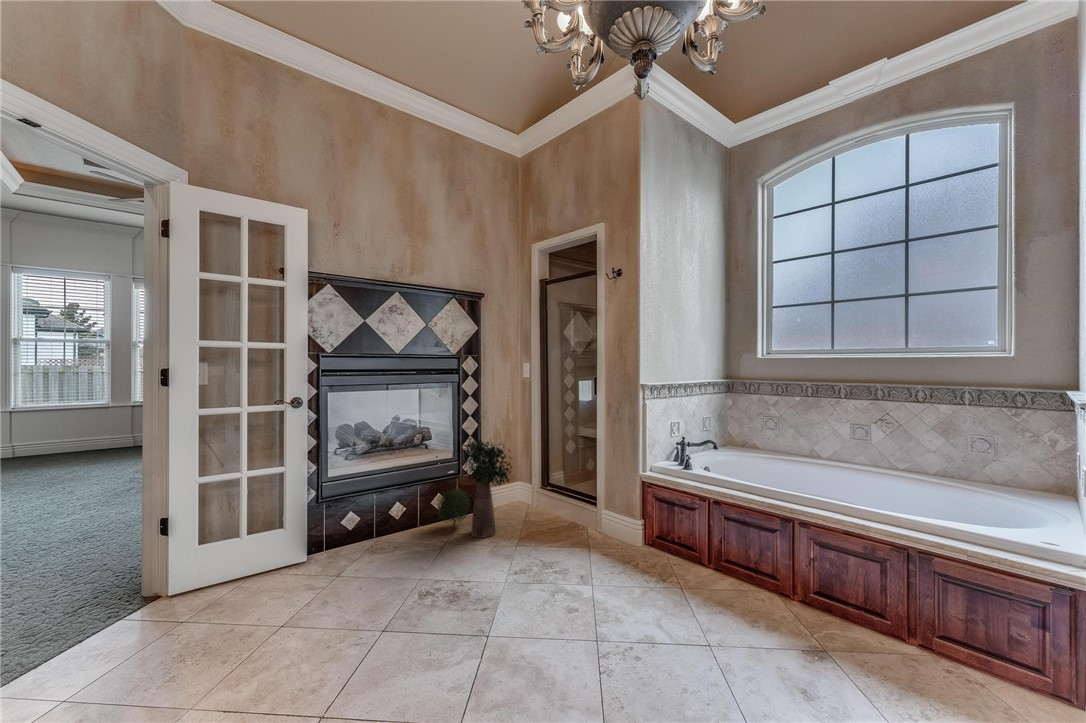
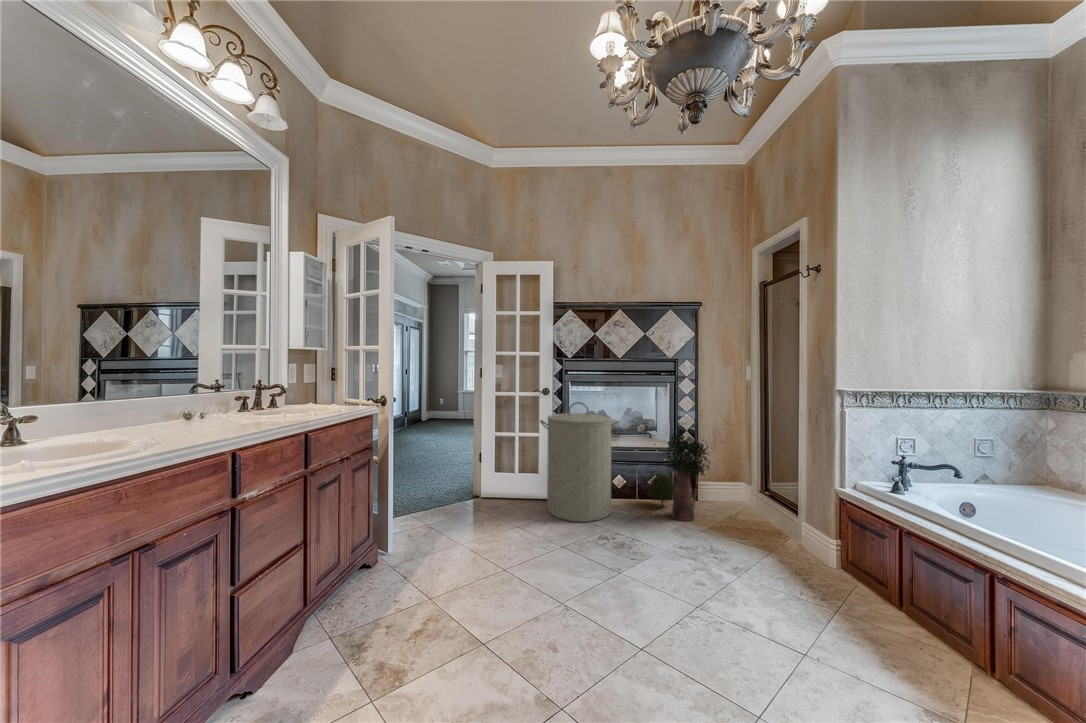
laundry hamper: none [296,414,412,585] -> present [540,402,619,522]

